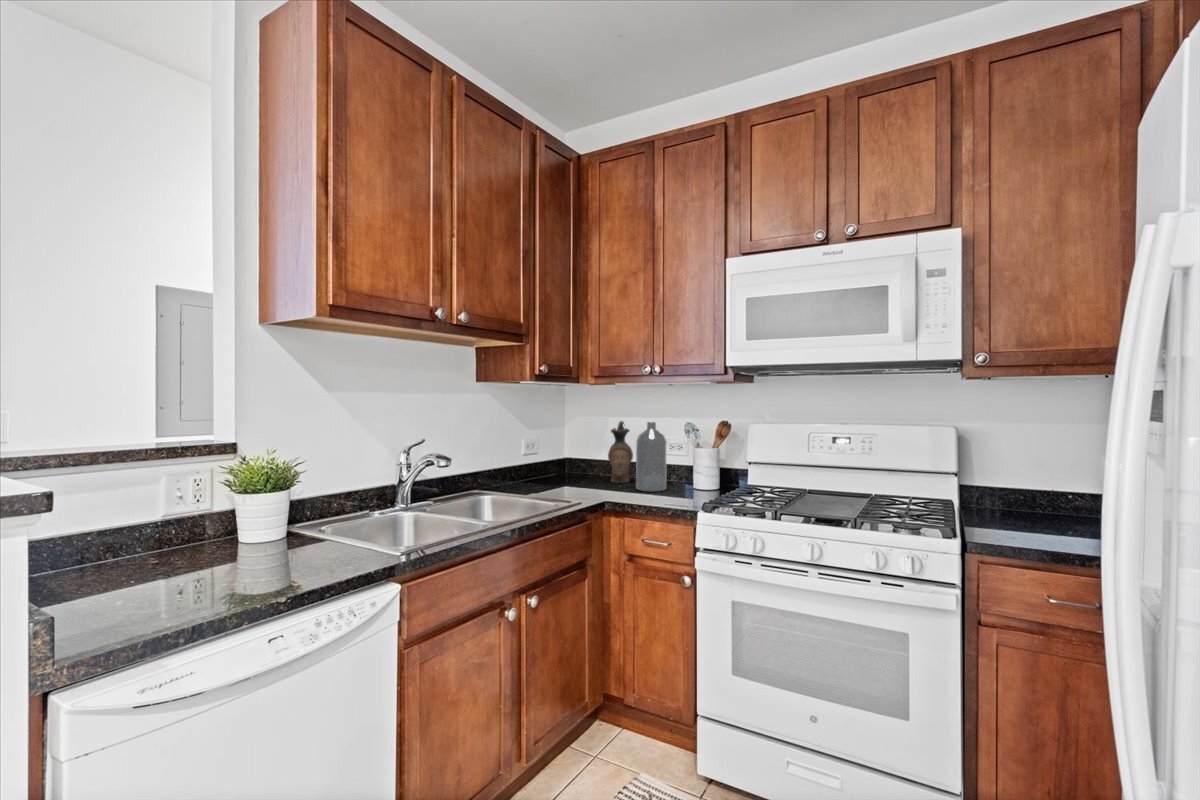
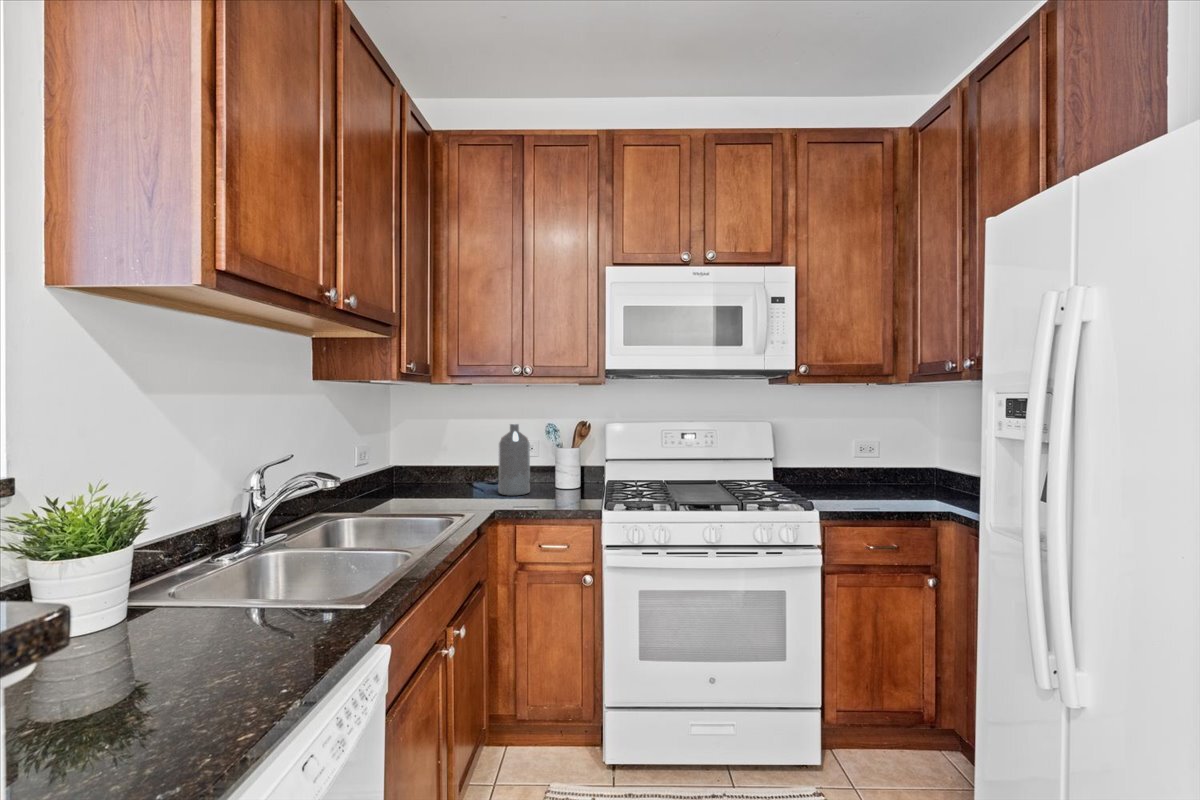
ceramic pitcher: present [608,421,633,483] -> none [453,423,480,489]

